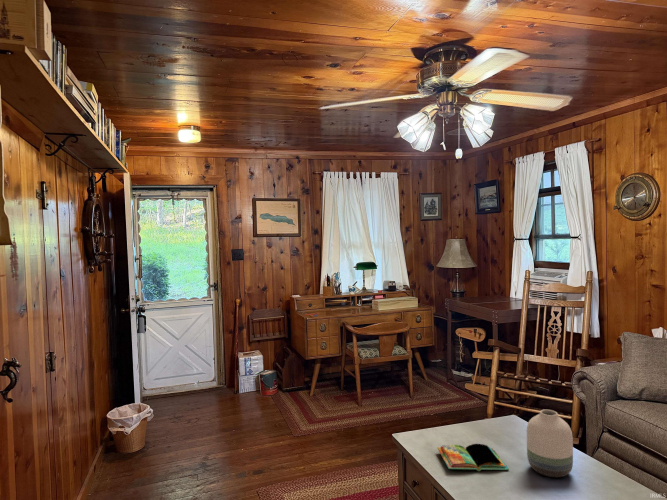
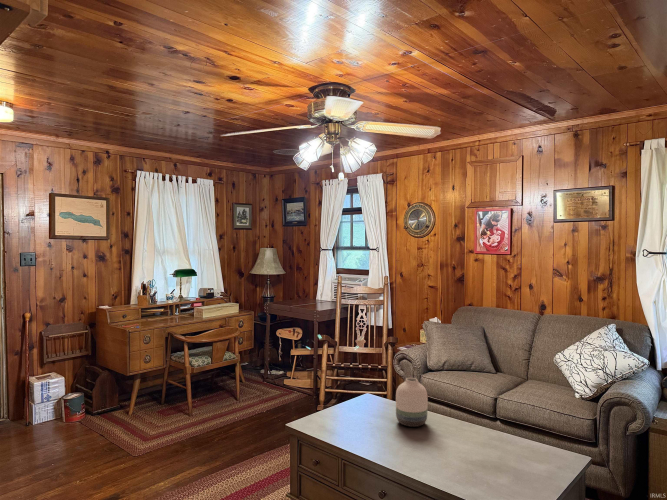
book: present [438,444,509,471] -> none [329,415,387,436]

